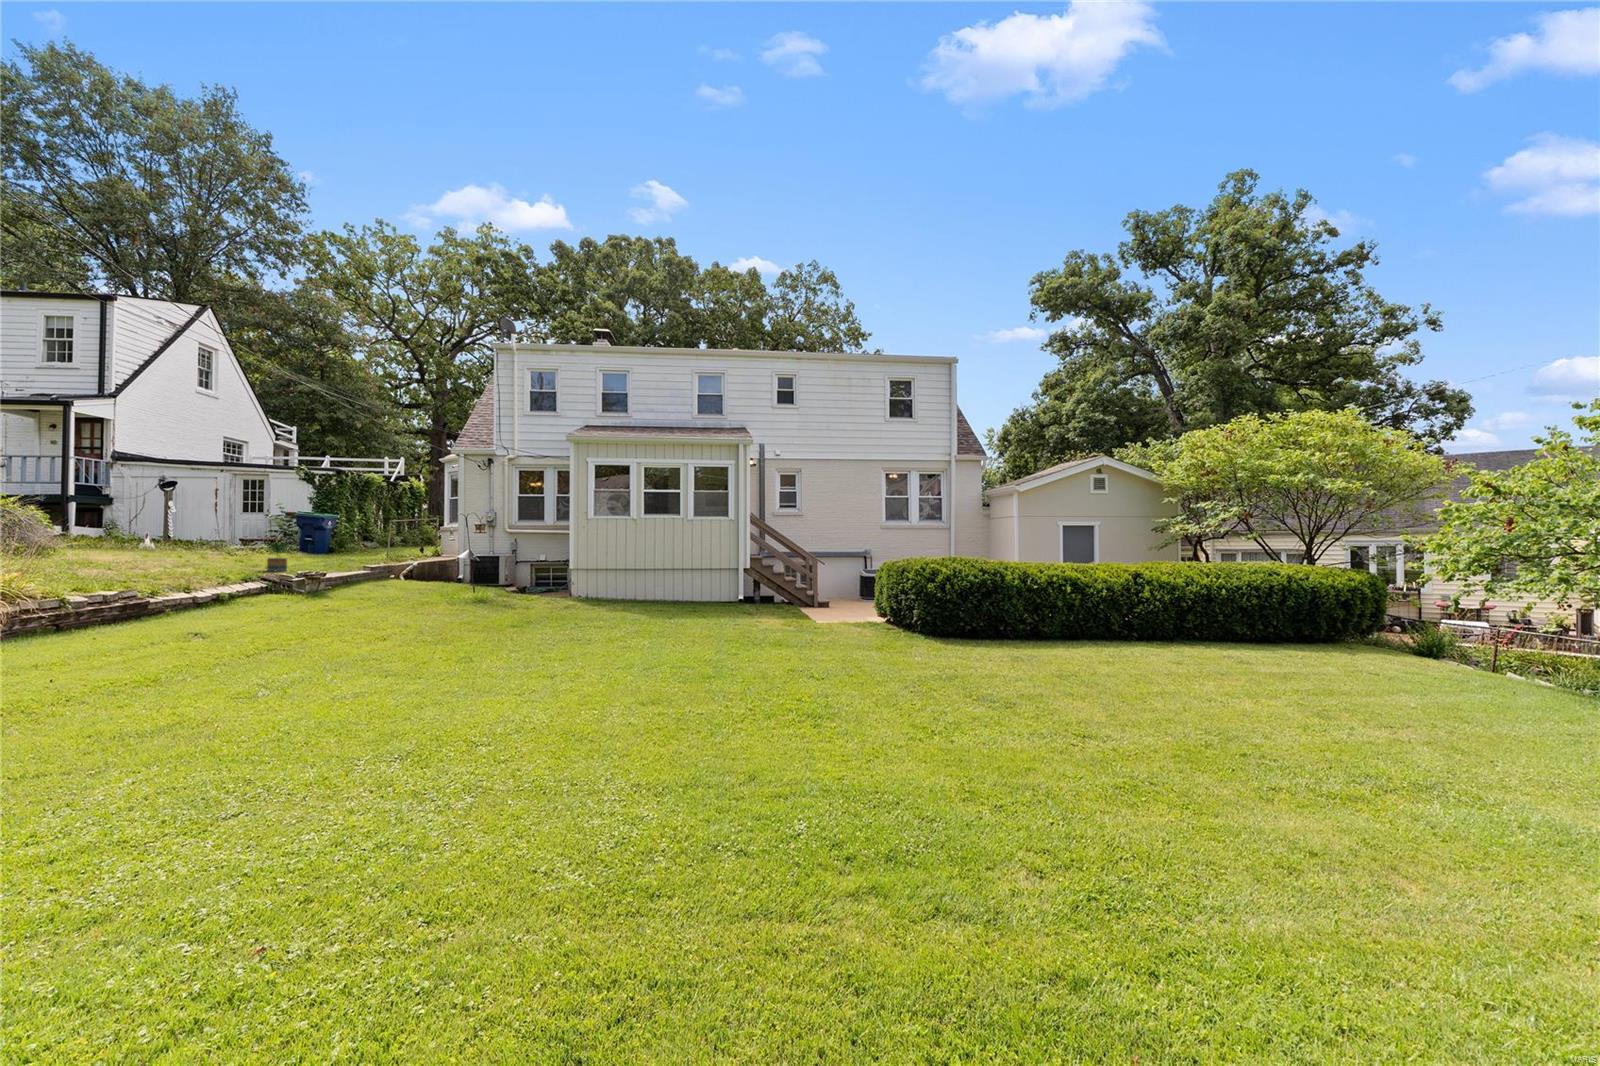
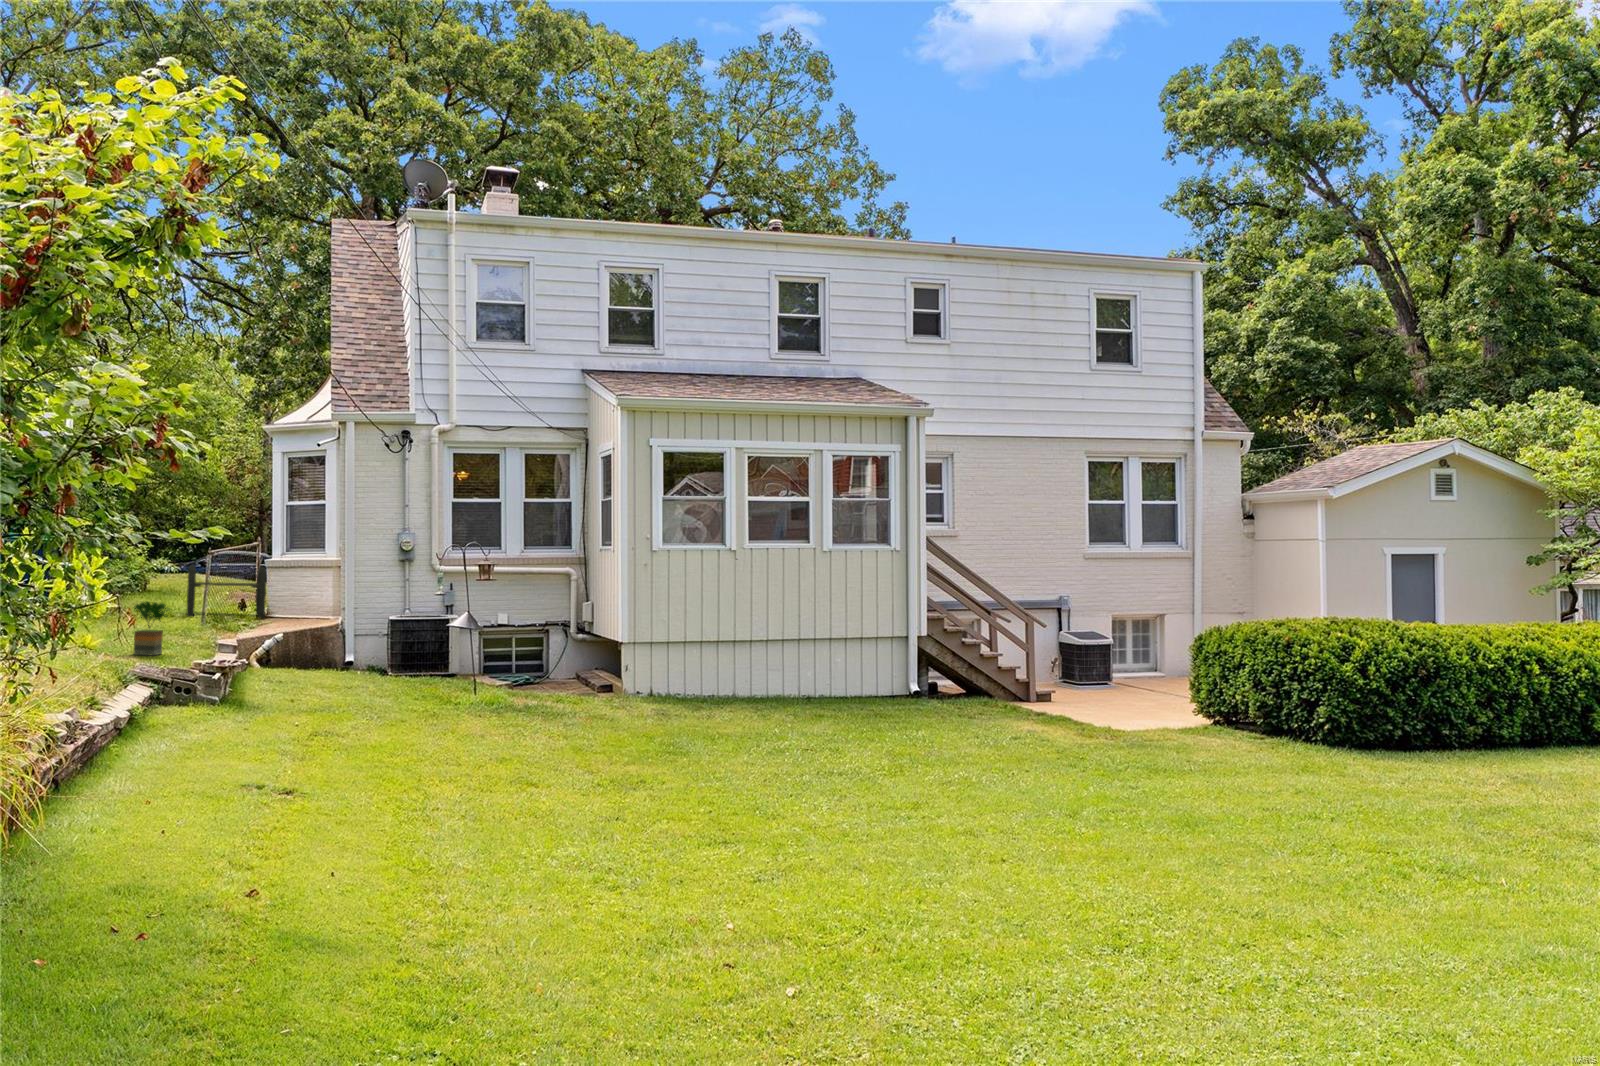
bench: none [392,531,440,558] -> present [187,565,266,618]

